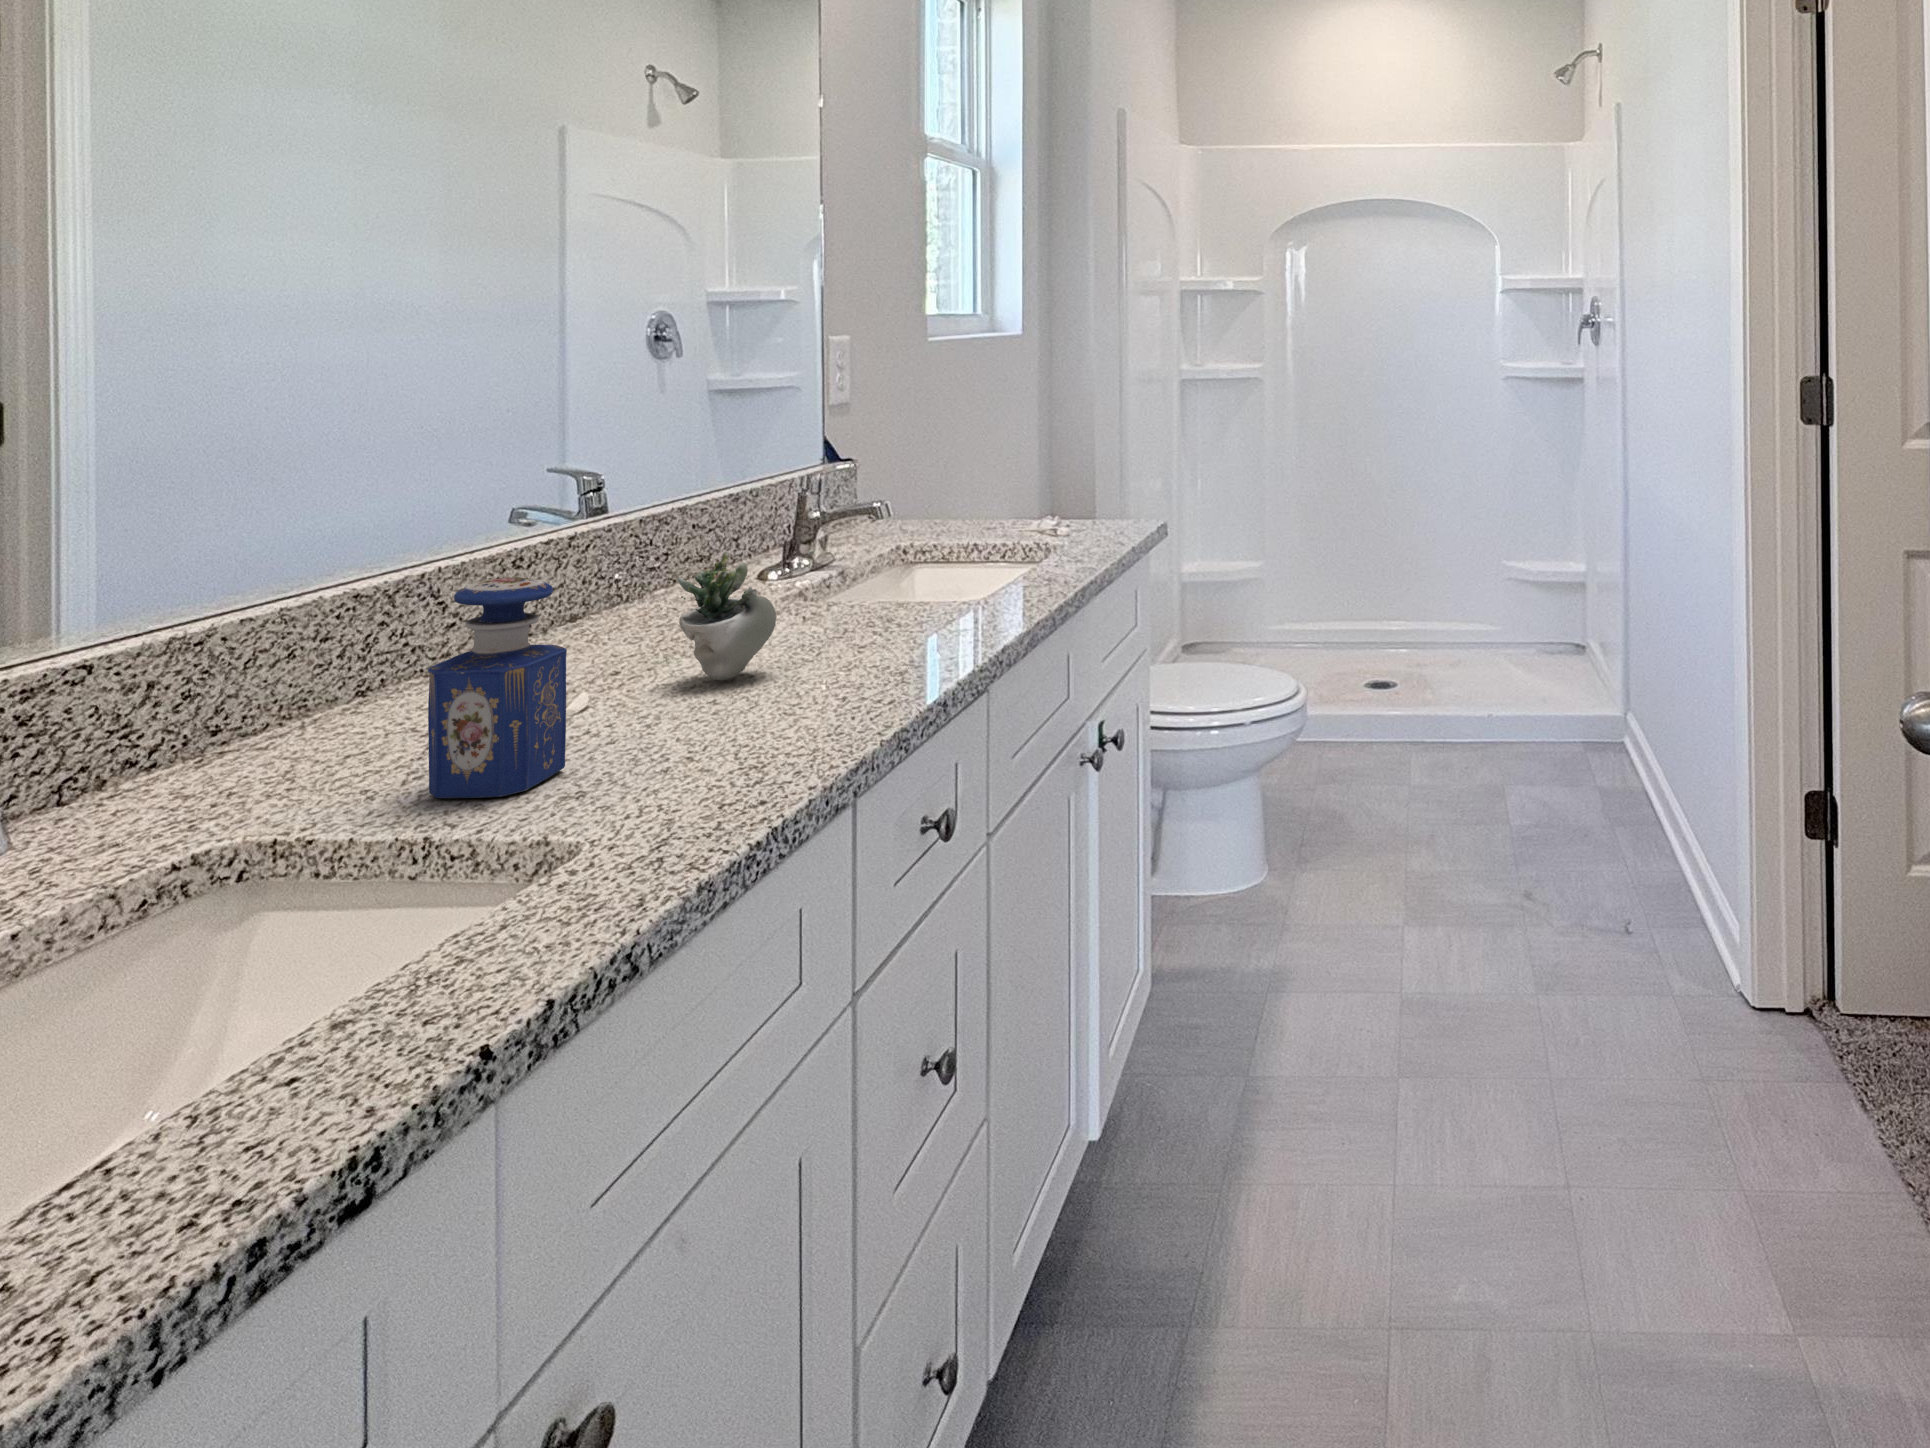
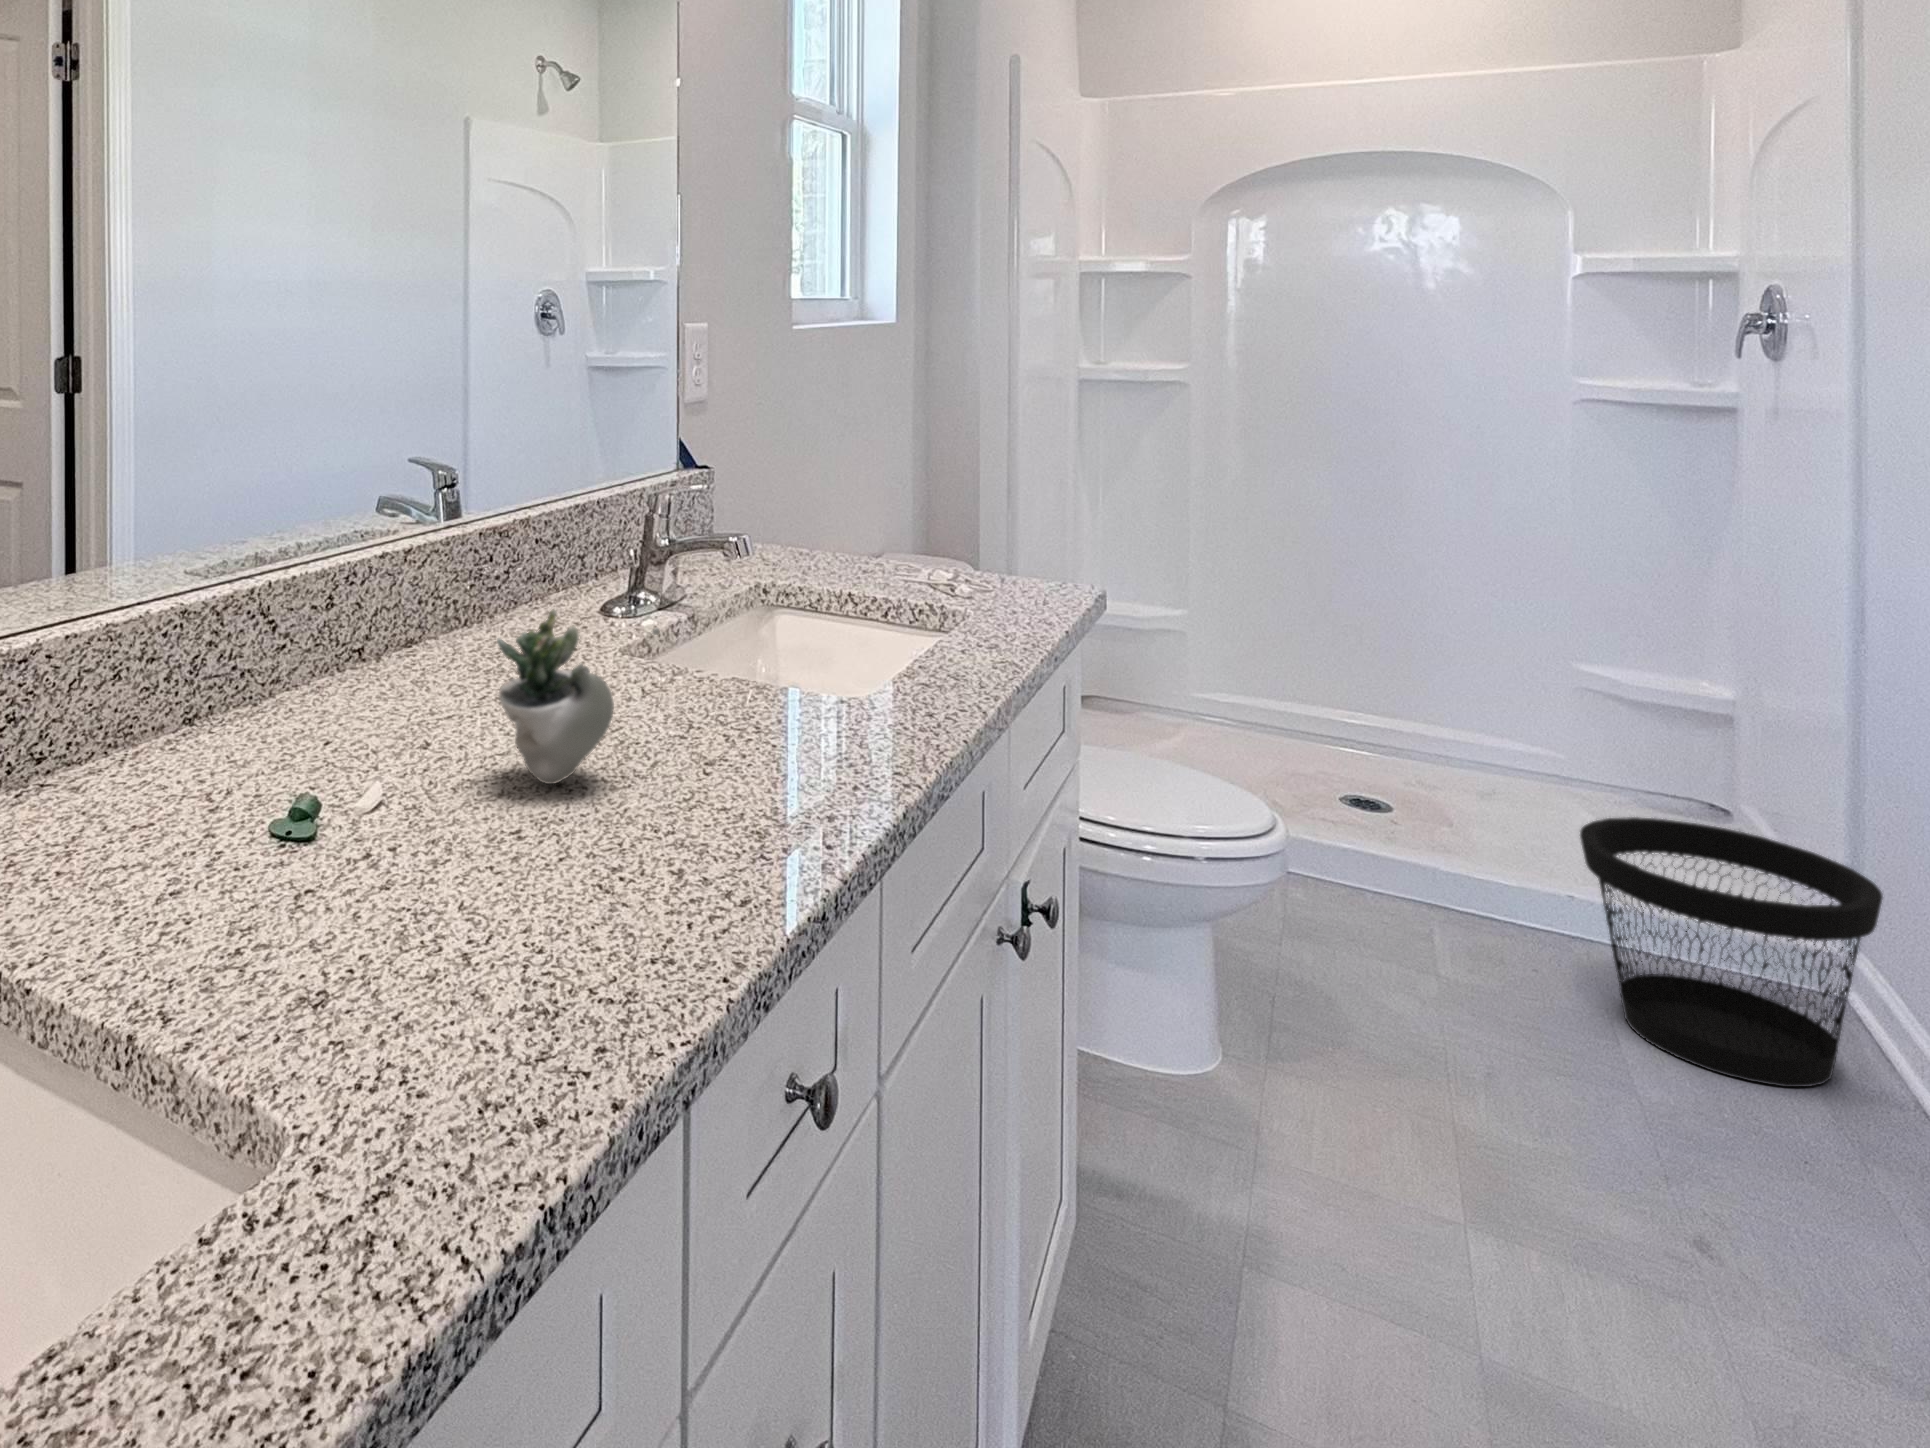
perfume bottle: present [428,577,567,798] -> none [183,641,342,957]
wastebasket: none [1478,647,1622,800] -> present [1580,817,1883,1087]

